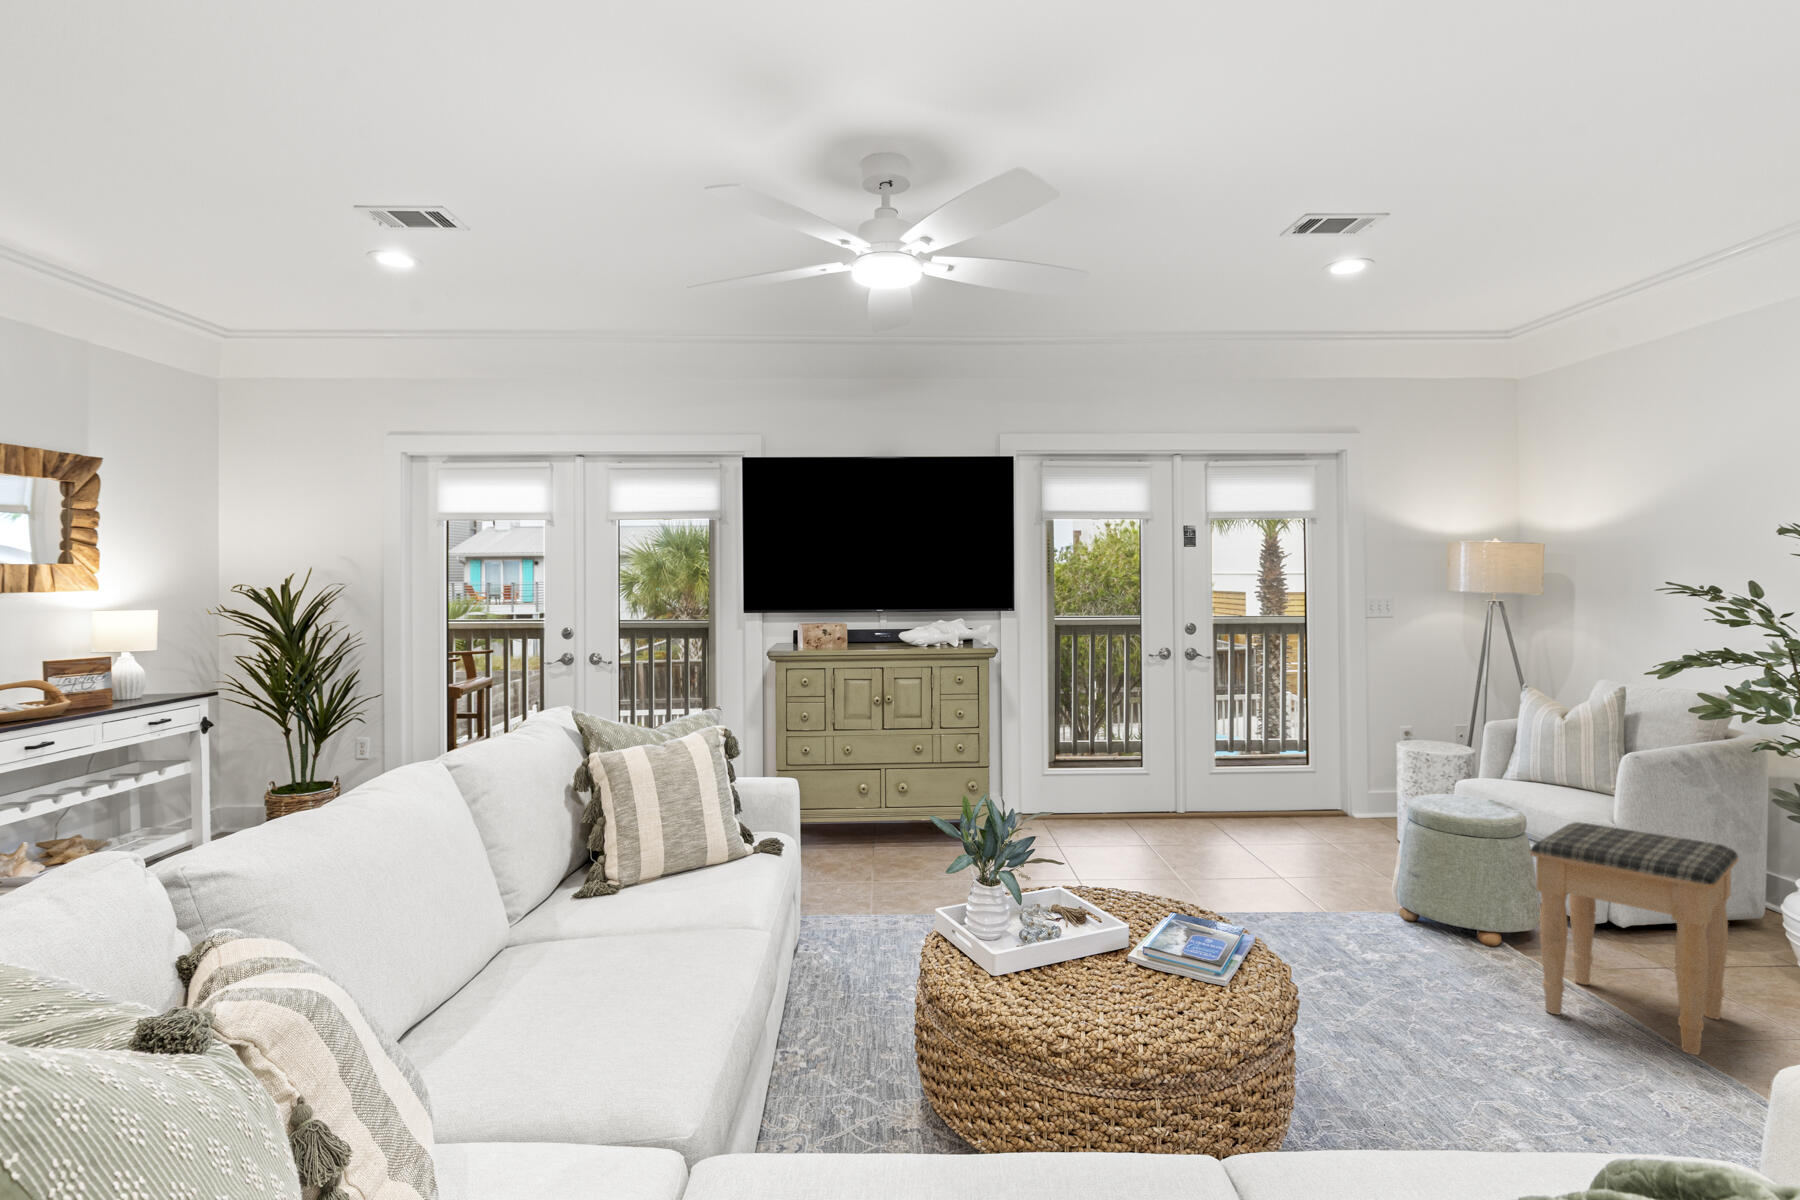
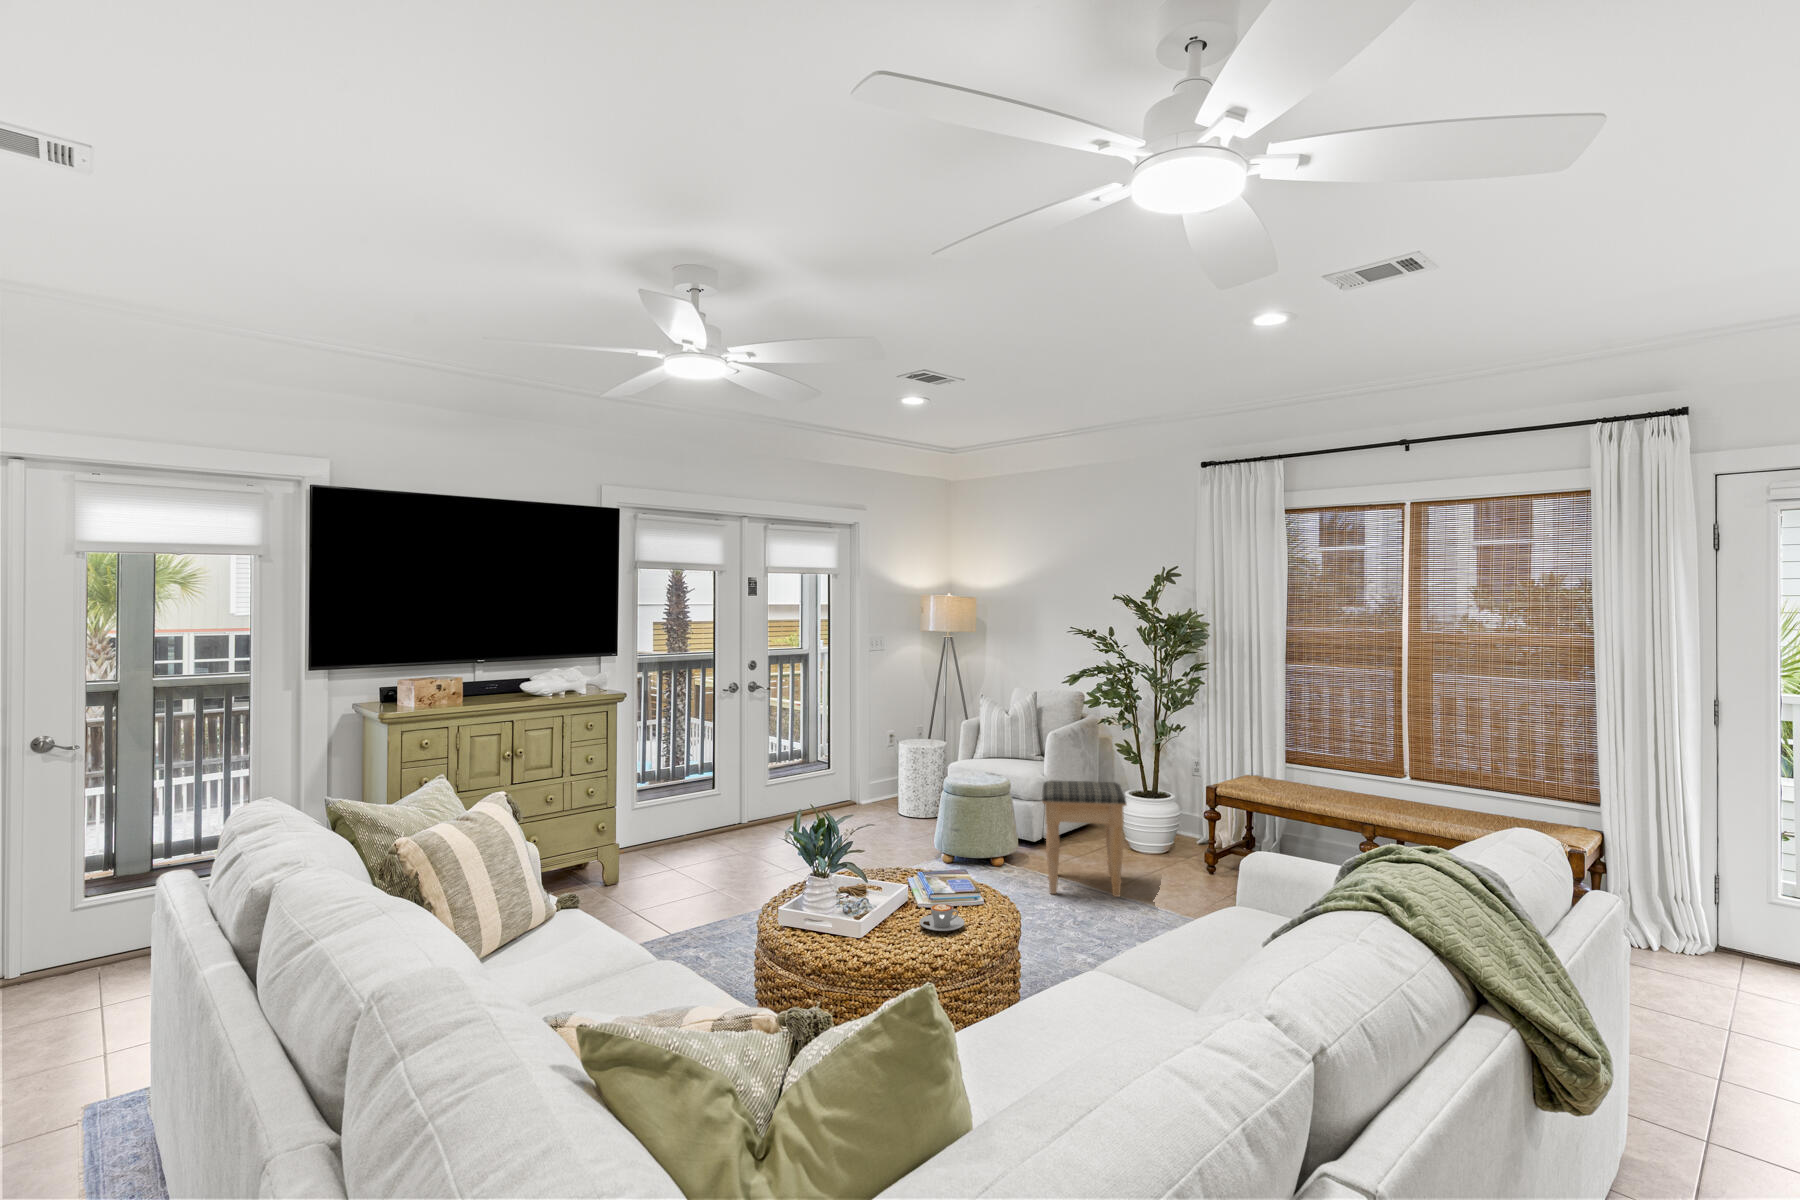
coffee cup: none [1089,959,1163,1005] -> present [919,904,965,931]

